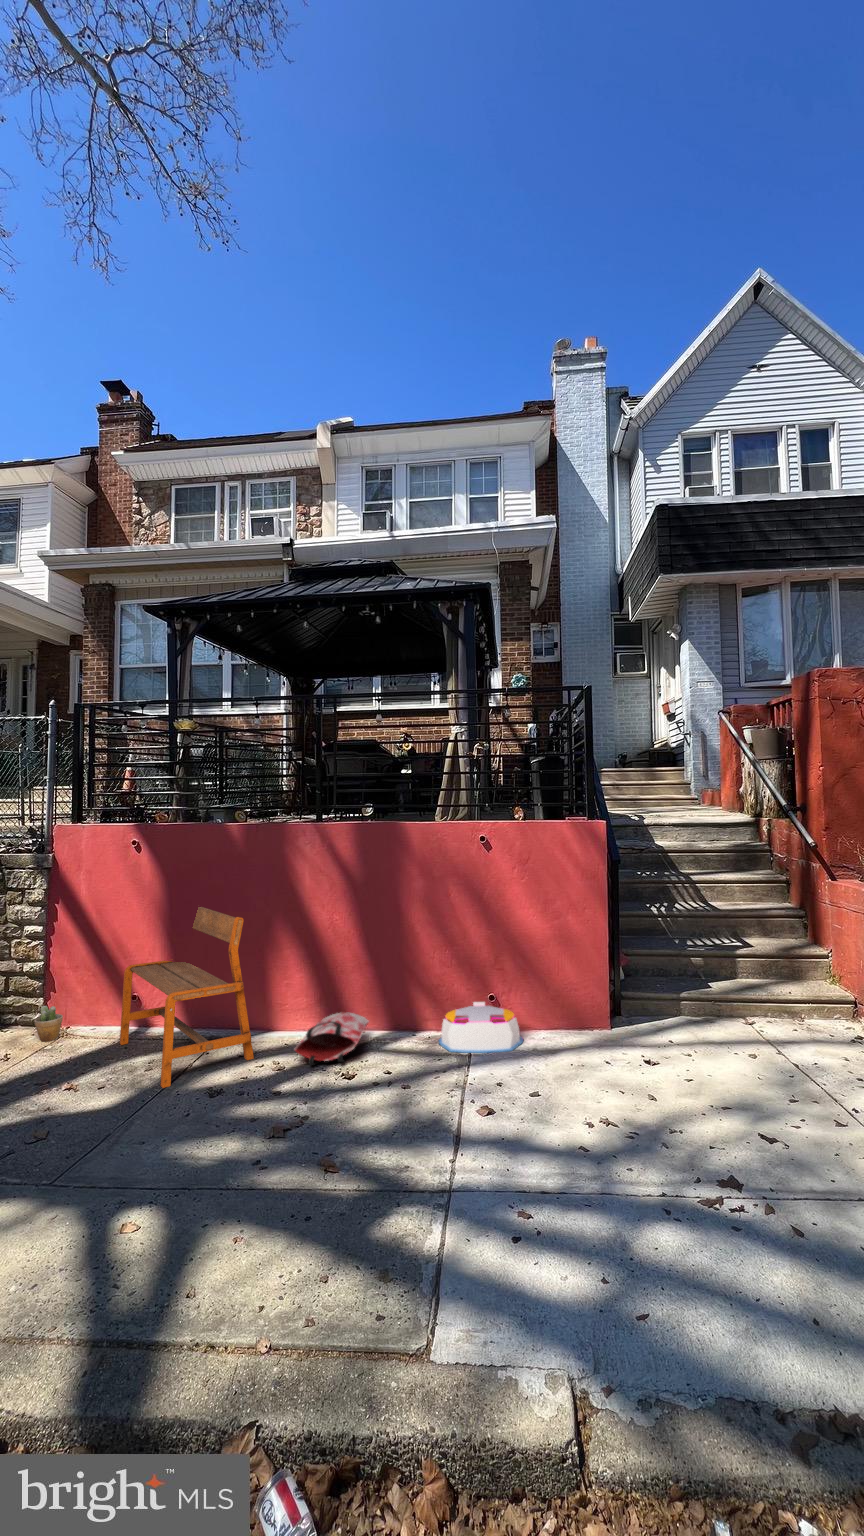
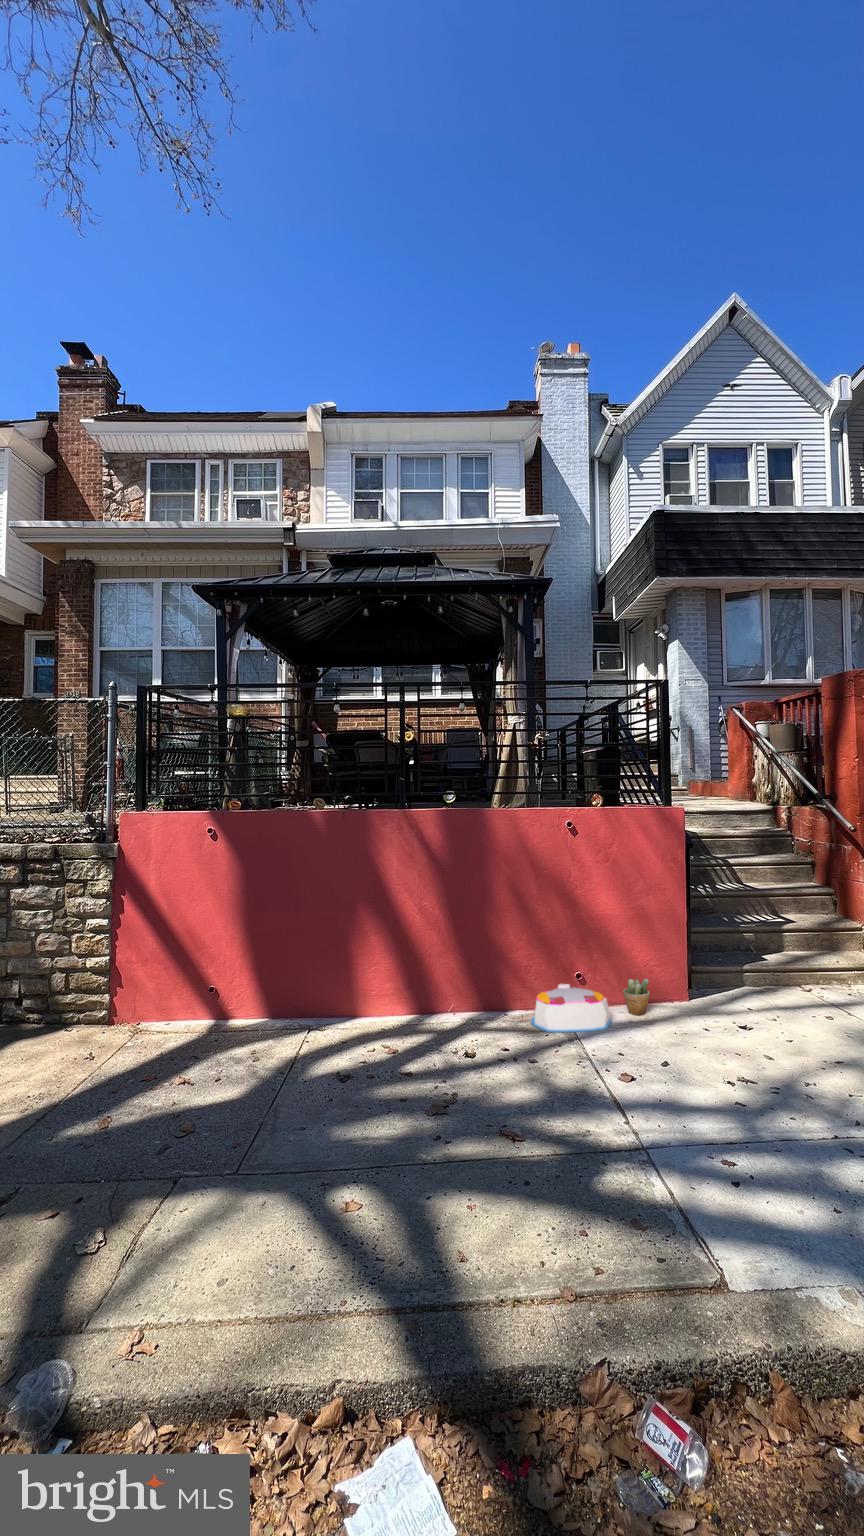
bench: present [120,907,254,1088] -> none [202,893,355,1077]
potted plant: present [34,1006,63,1042] -> present [623,979,650,1015]
bag: present [295,1012,370,1065] -> none [403,998,466,1049]

